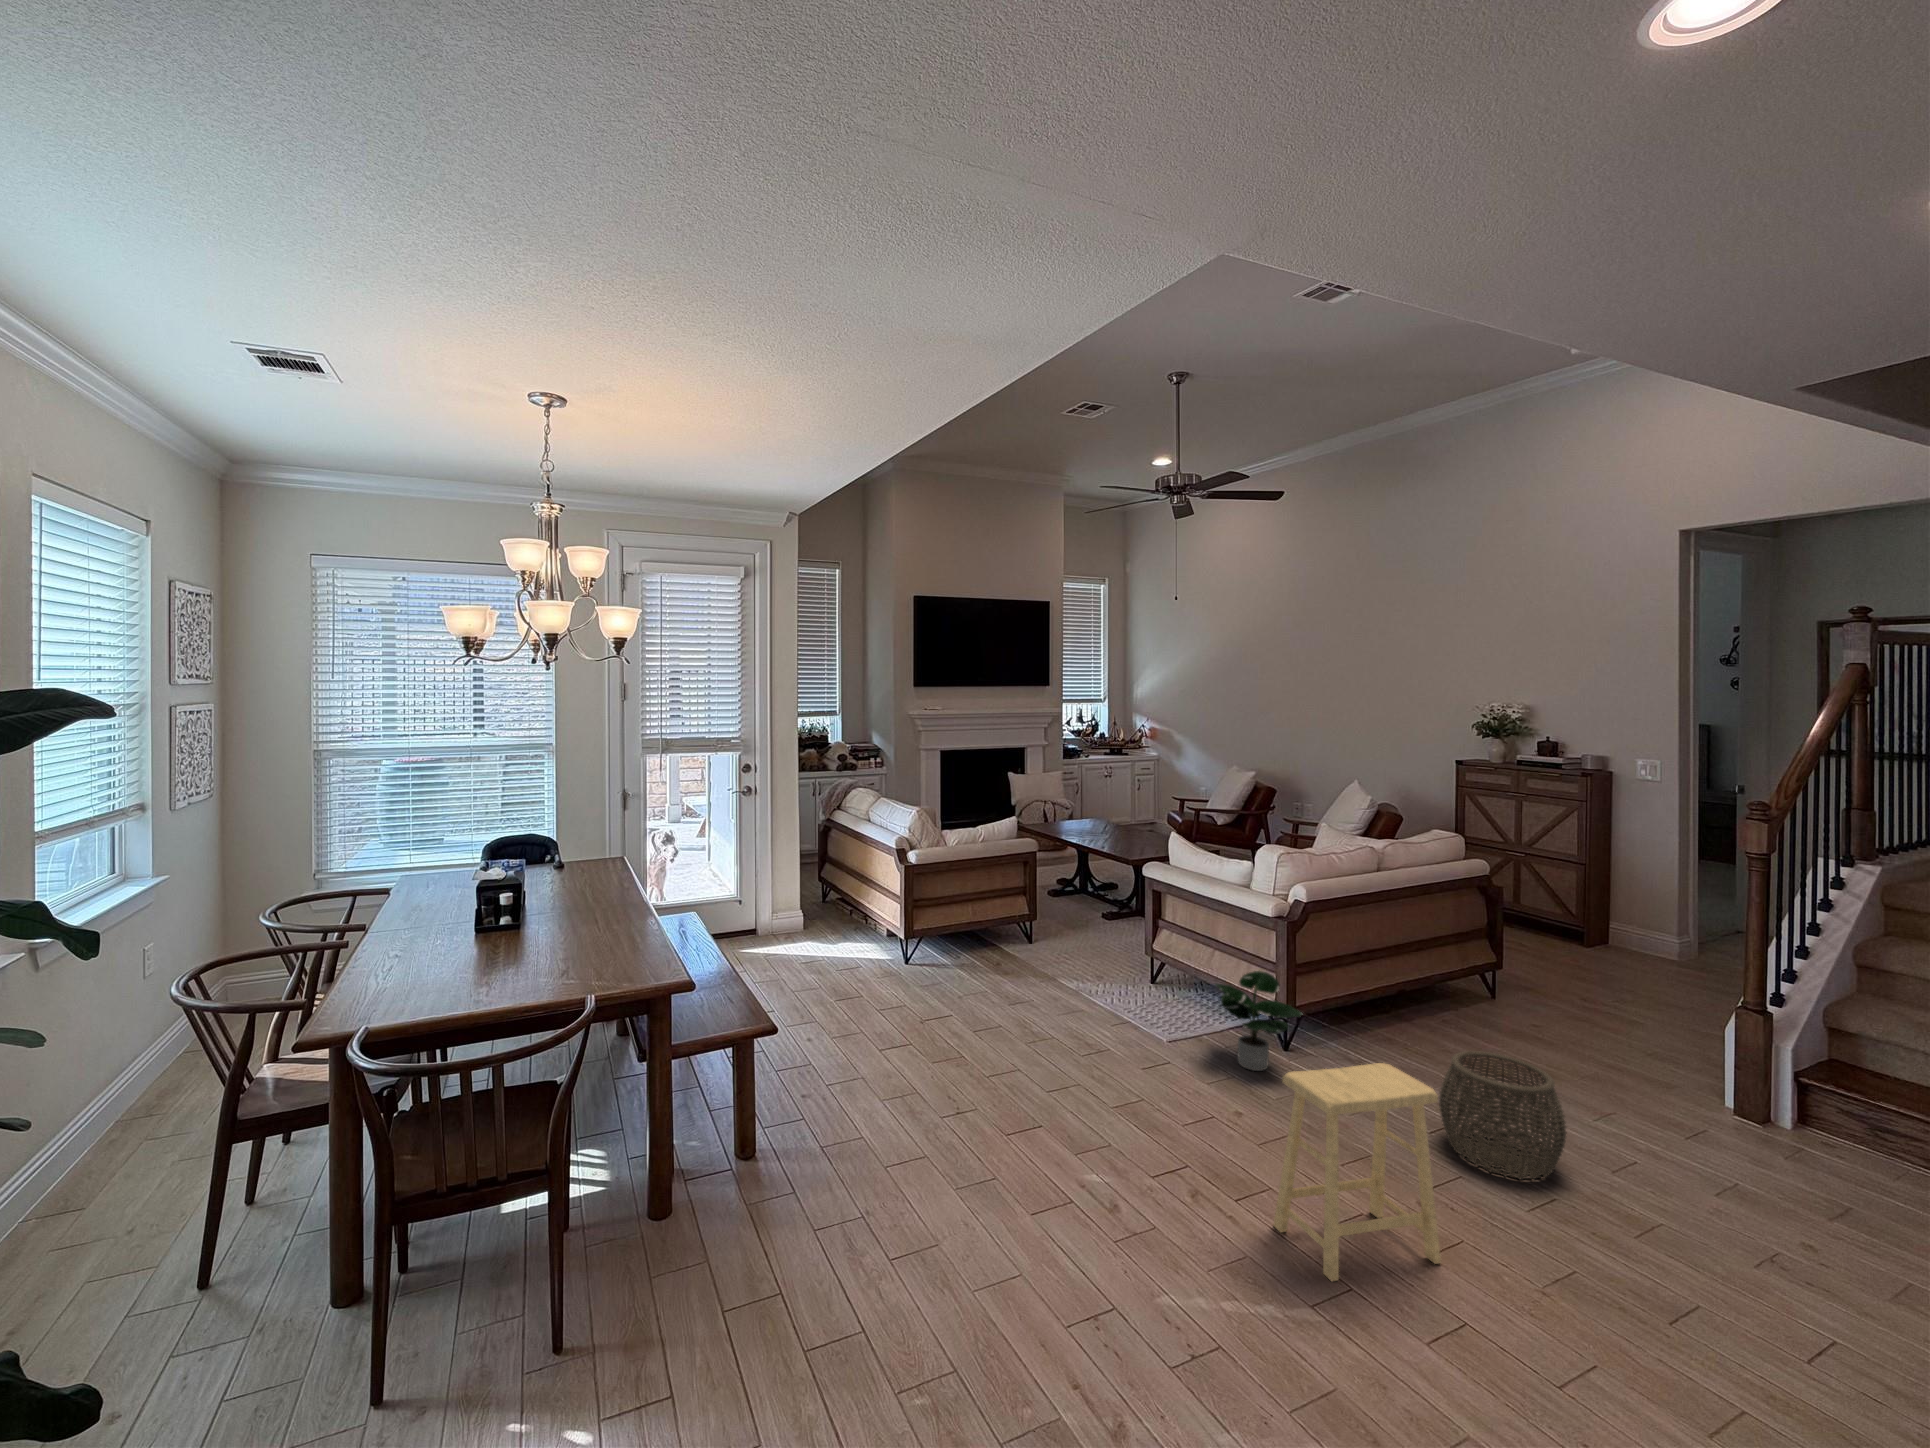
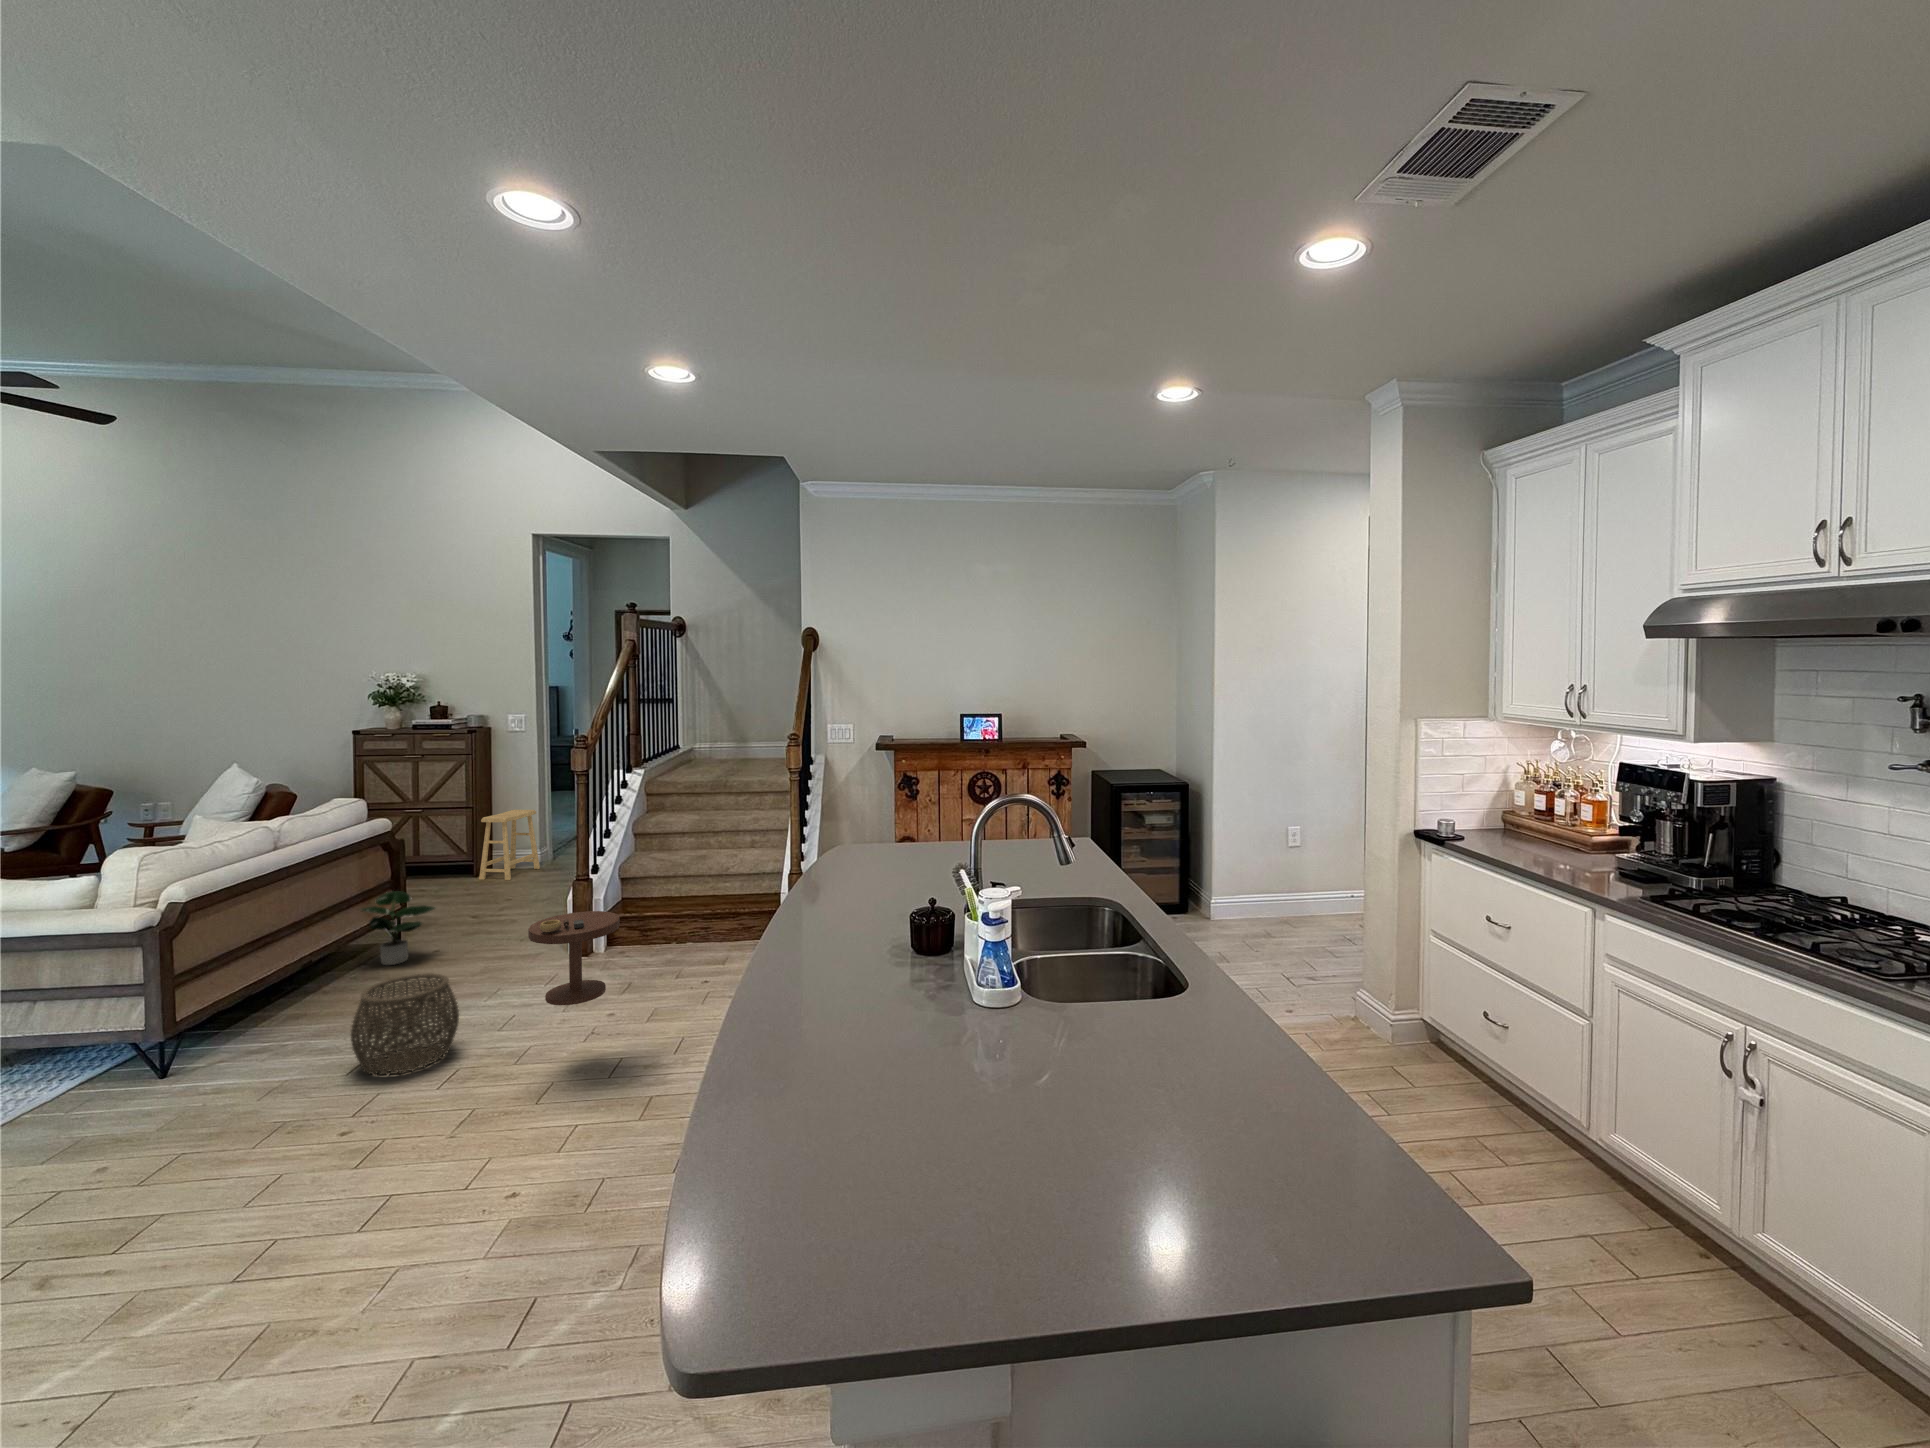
potted plant: present [1216,971,1302,1071] -> present [361,891,435,965]
side table: none [1678,1061,1853,1304] -> present [528,911,620,1005]
footstool: present [1273,1063,1441,1281] -> present [479,810,540,880]

